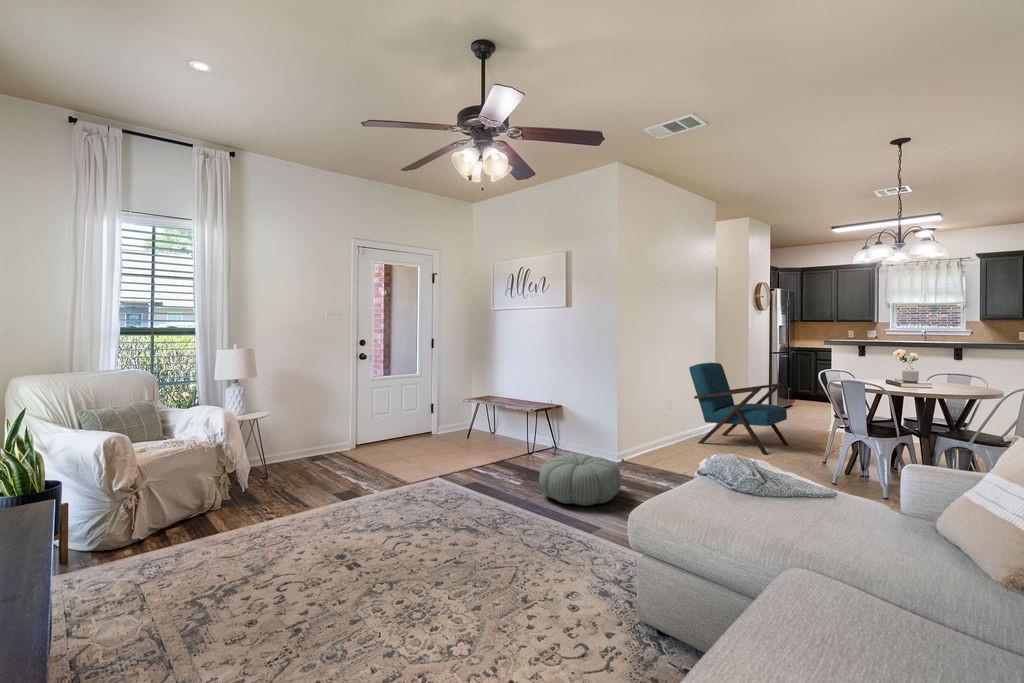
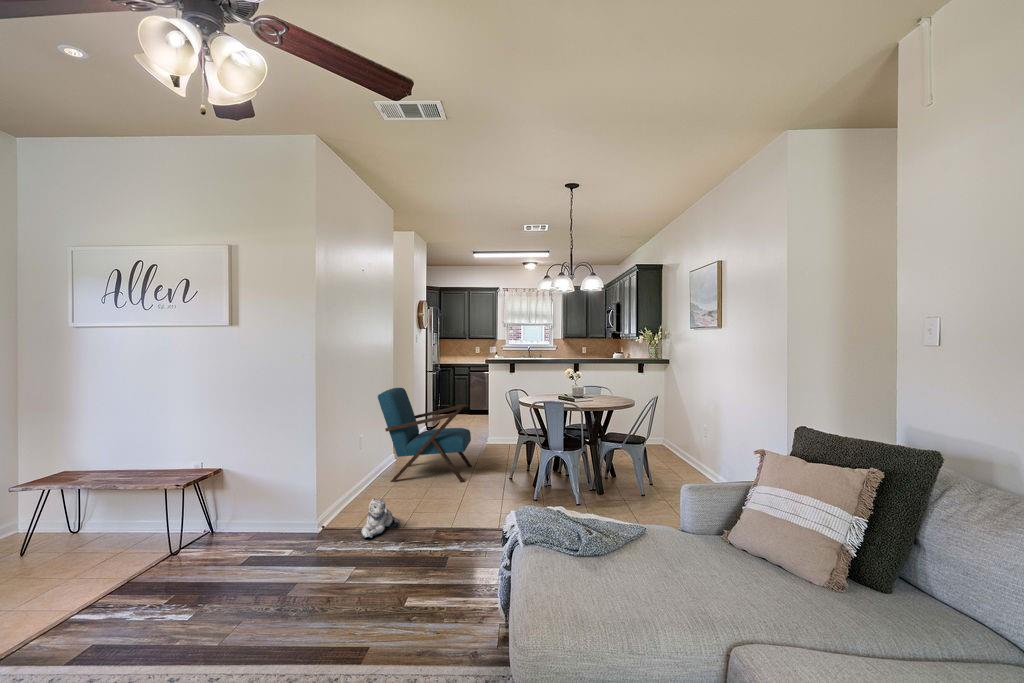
plush toy: none [645,444,680,473] -> present [361,499,399,538]
pouf: present [539,455,622,506] -> none [236,540,366,631]

